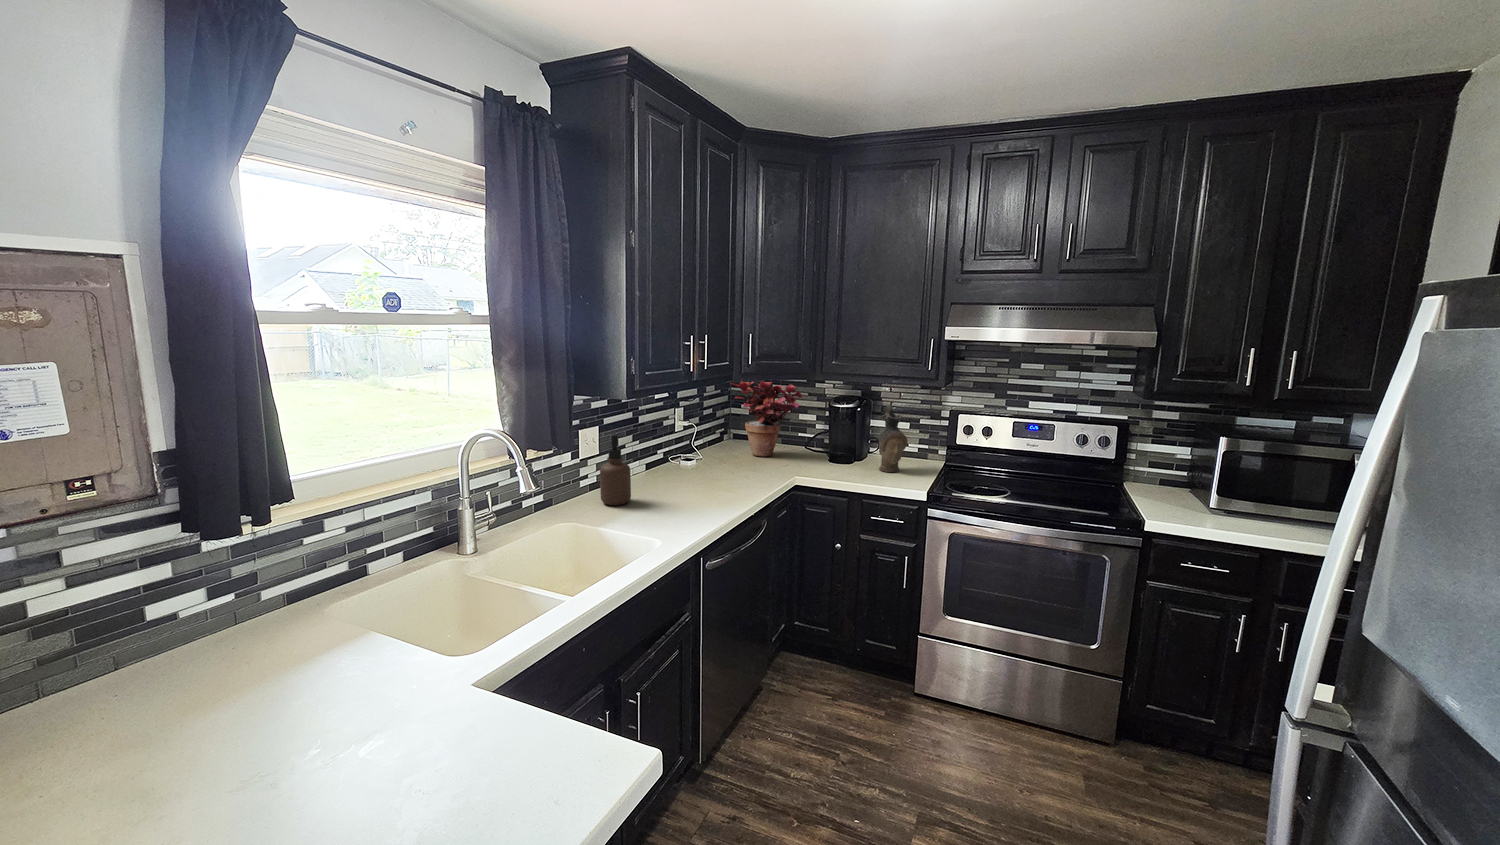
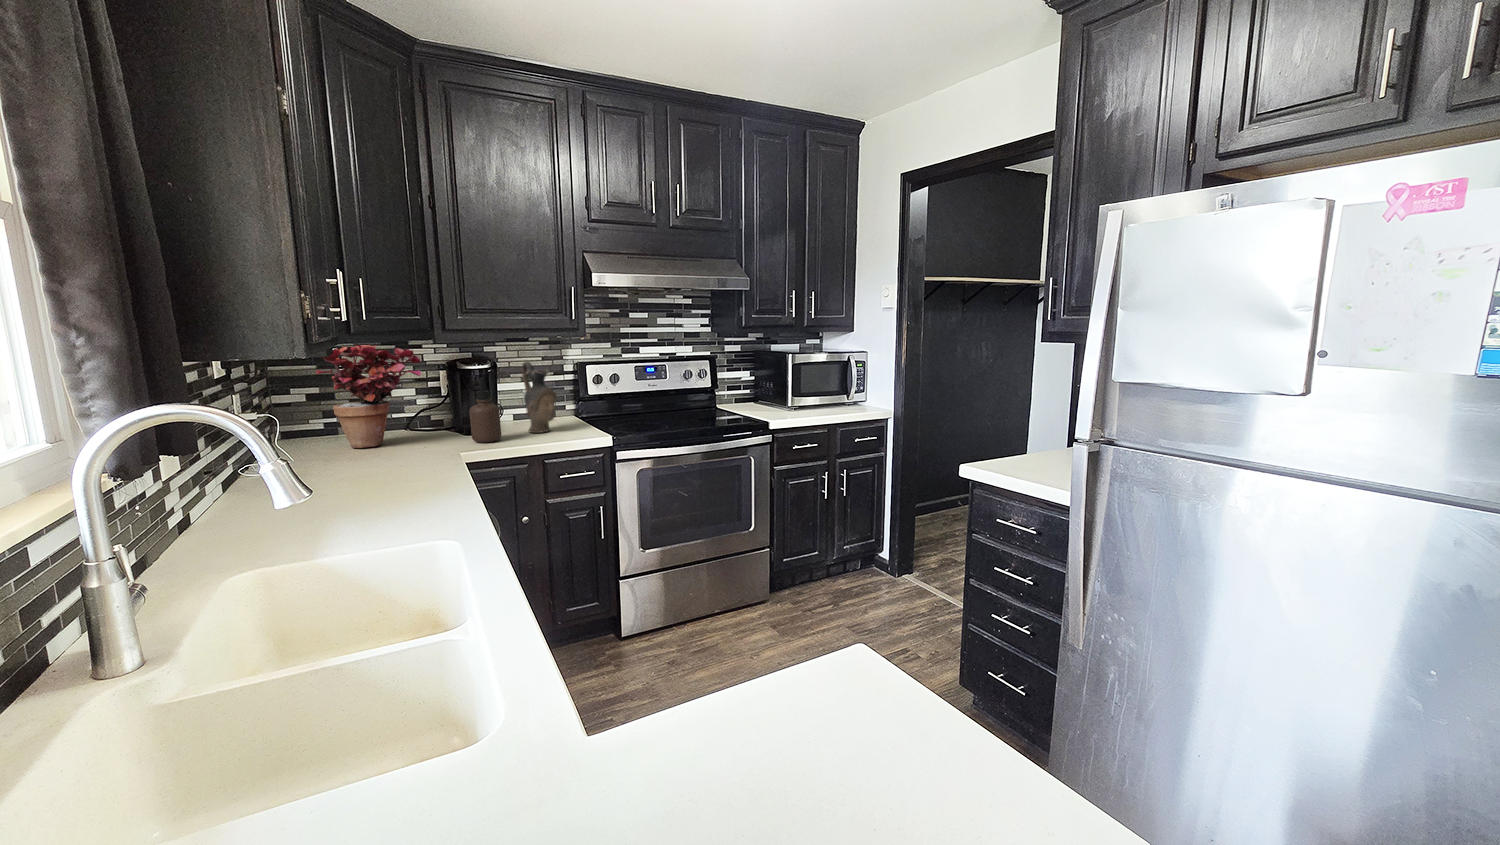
soap dispenser: present [600,435,631,505] -> present [469,378,501,443]

